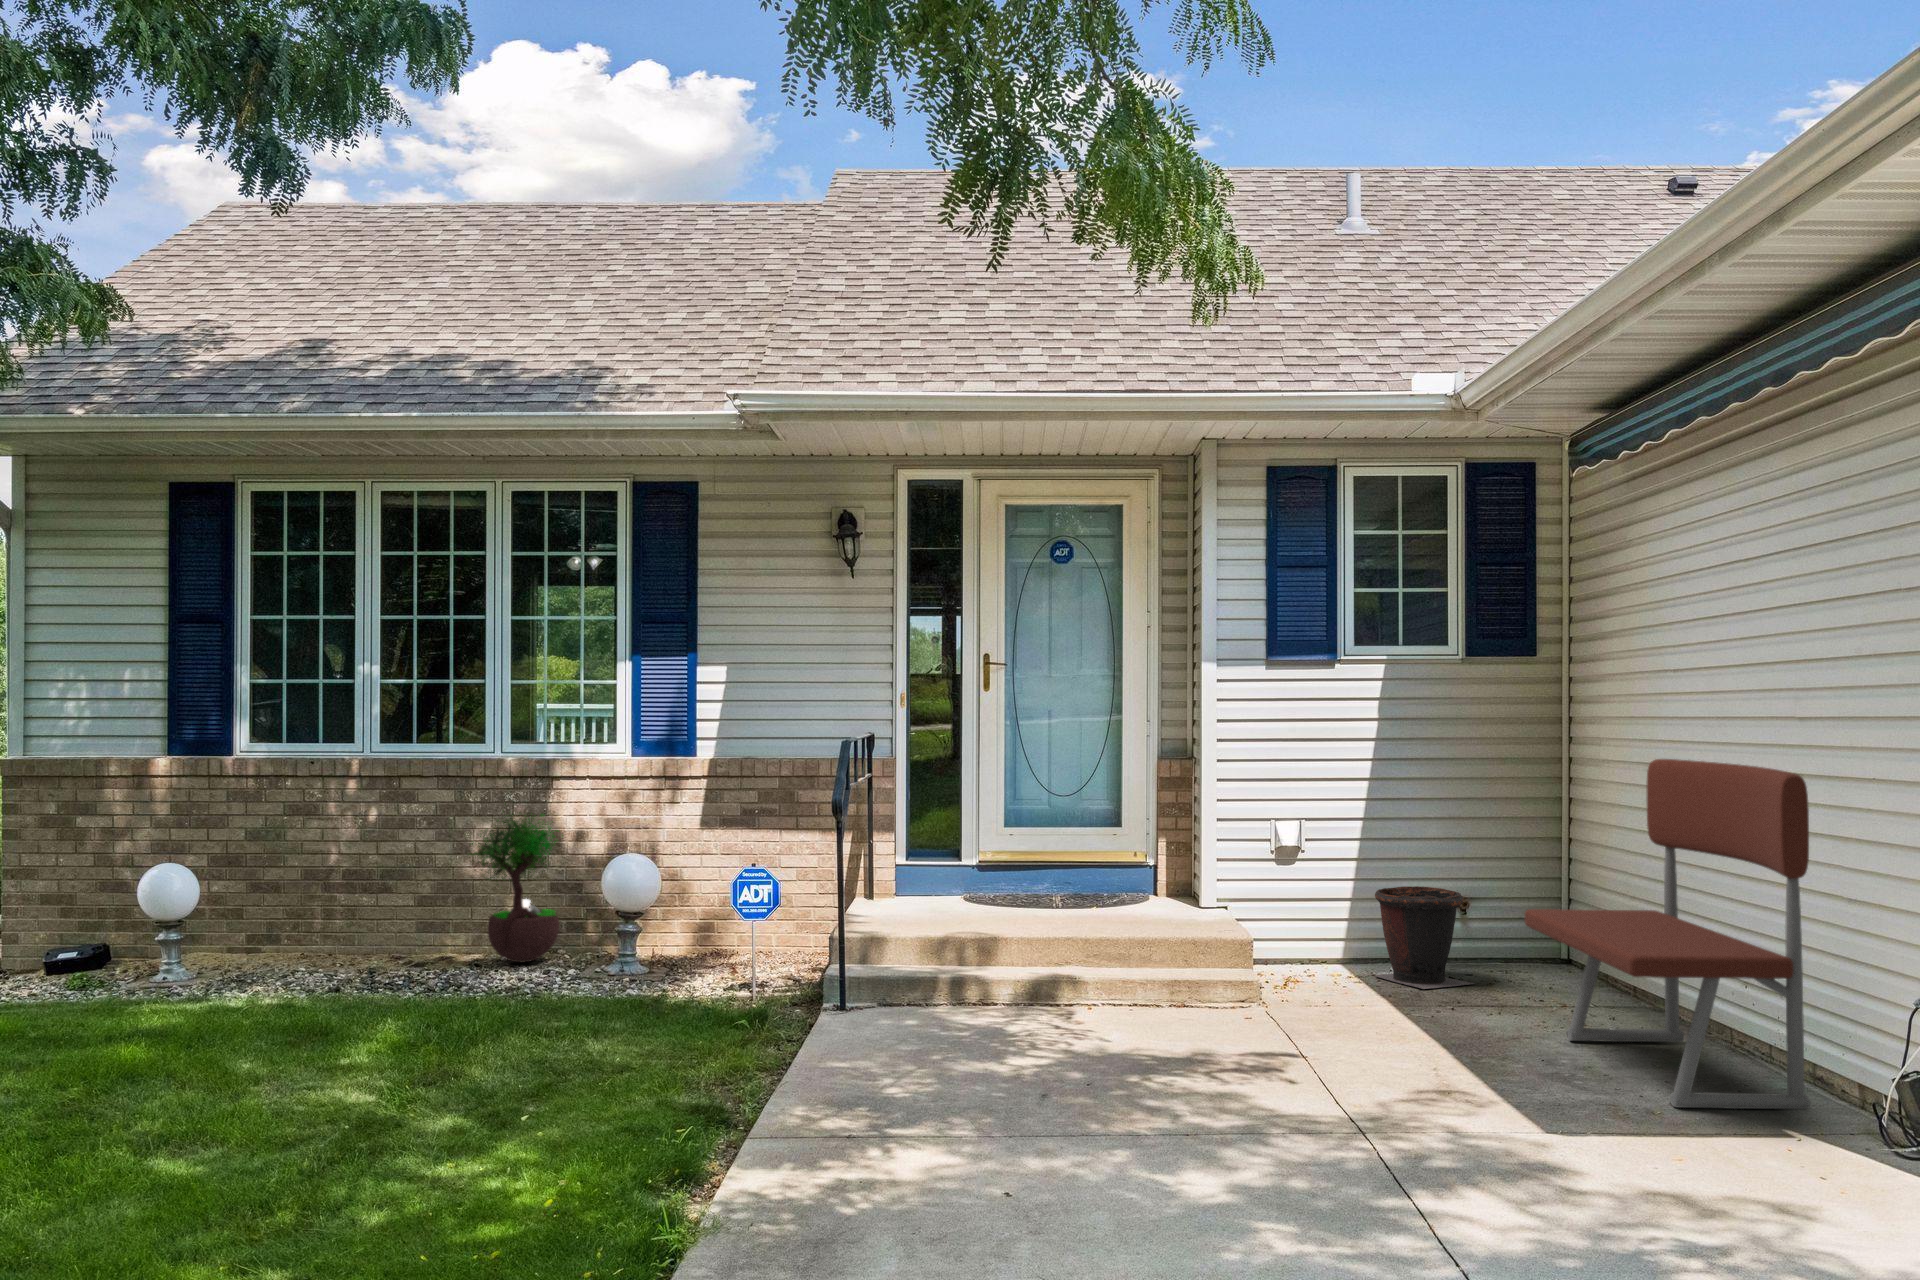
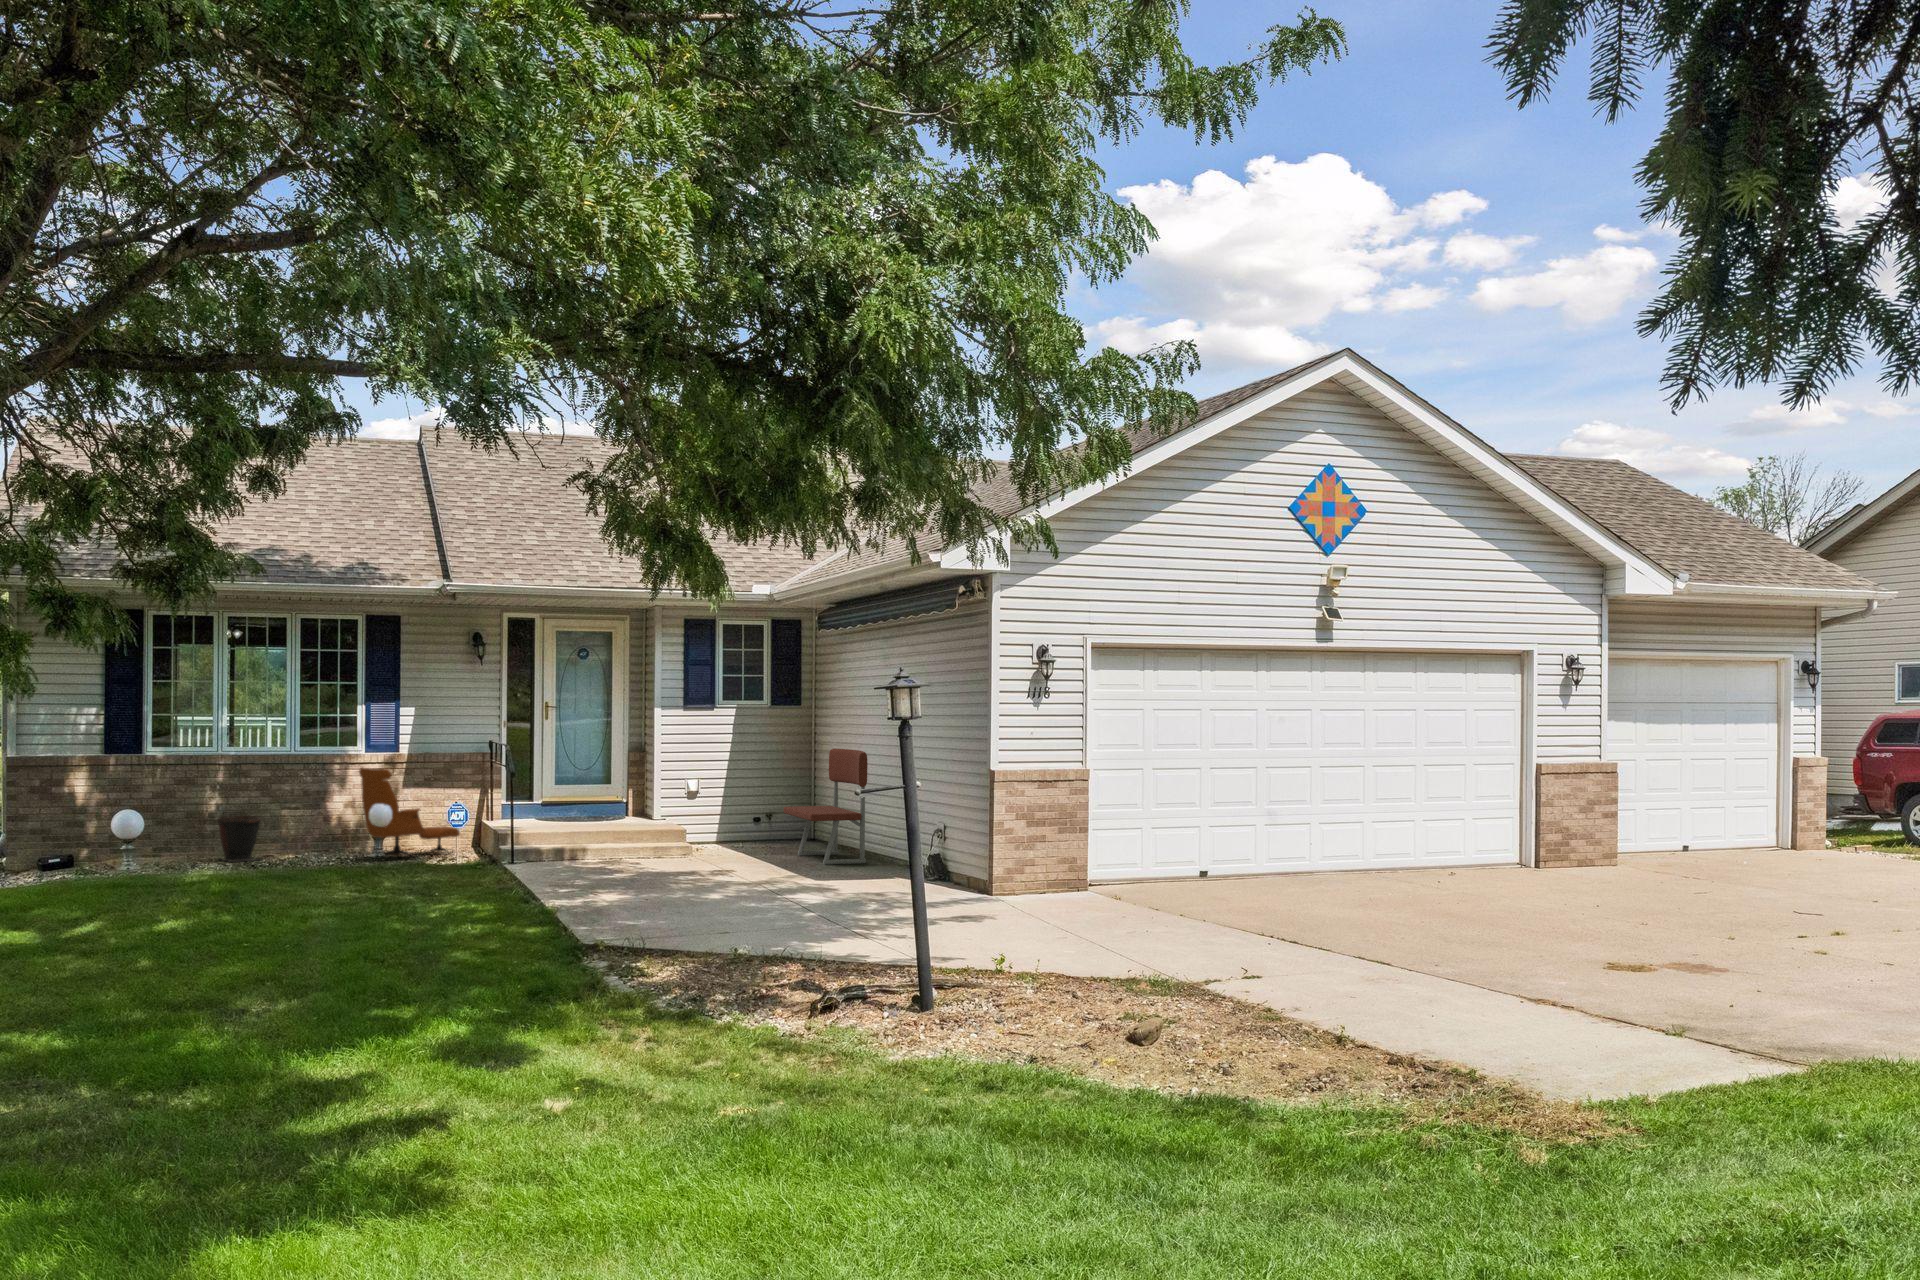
lounge chair: none [570,786,798,990] -> present [359,768,460,859]
potted tree: present [468,814,559,962] -> none [290,777,341,857]
bucket: present [1375,886,1474,989] -> present [217,816,261,862]

